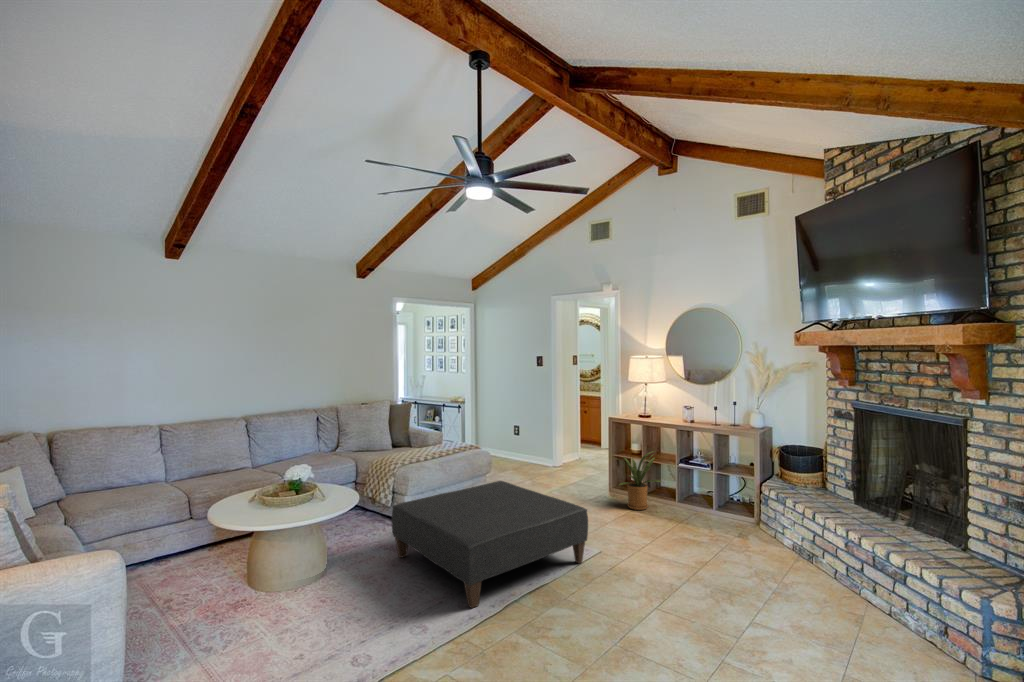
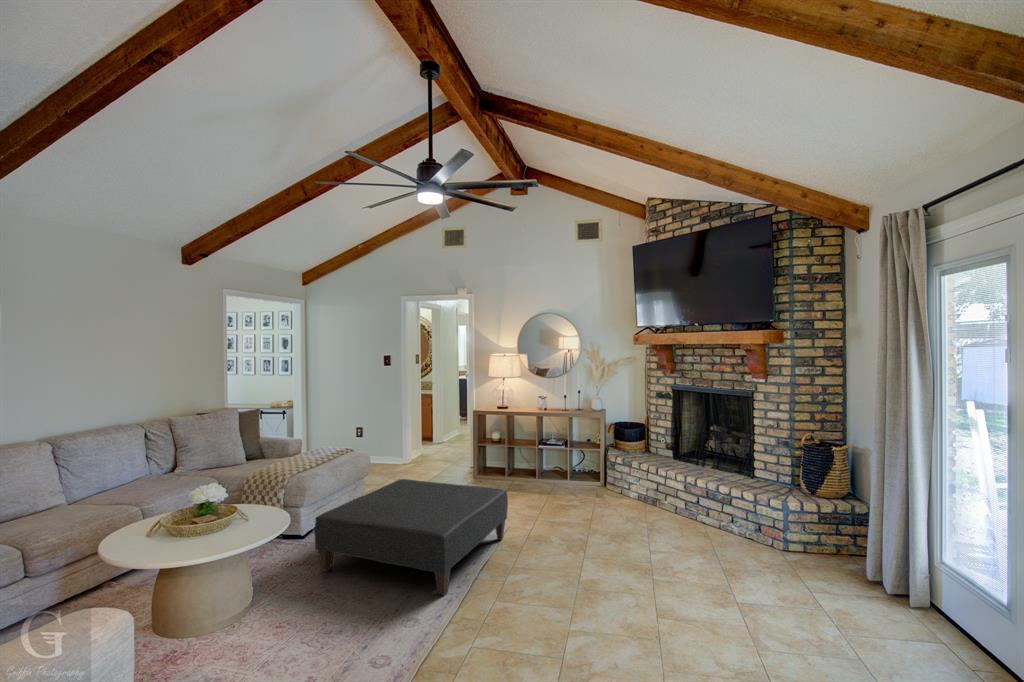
house plant: present [619,452,661,510] -> none [483,437,529,491]

